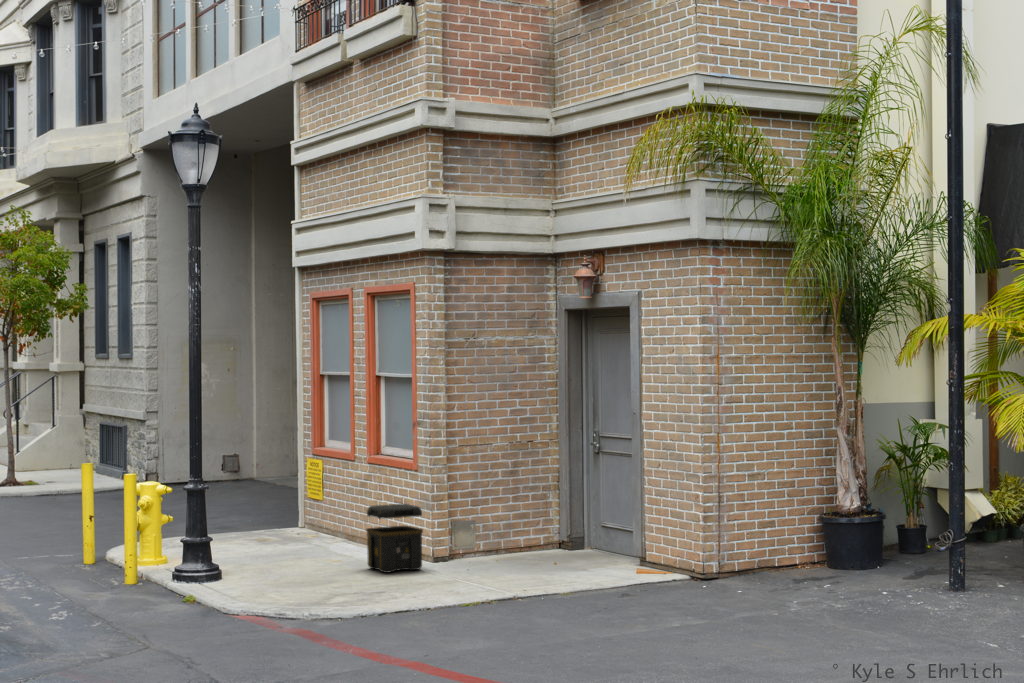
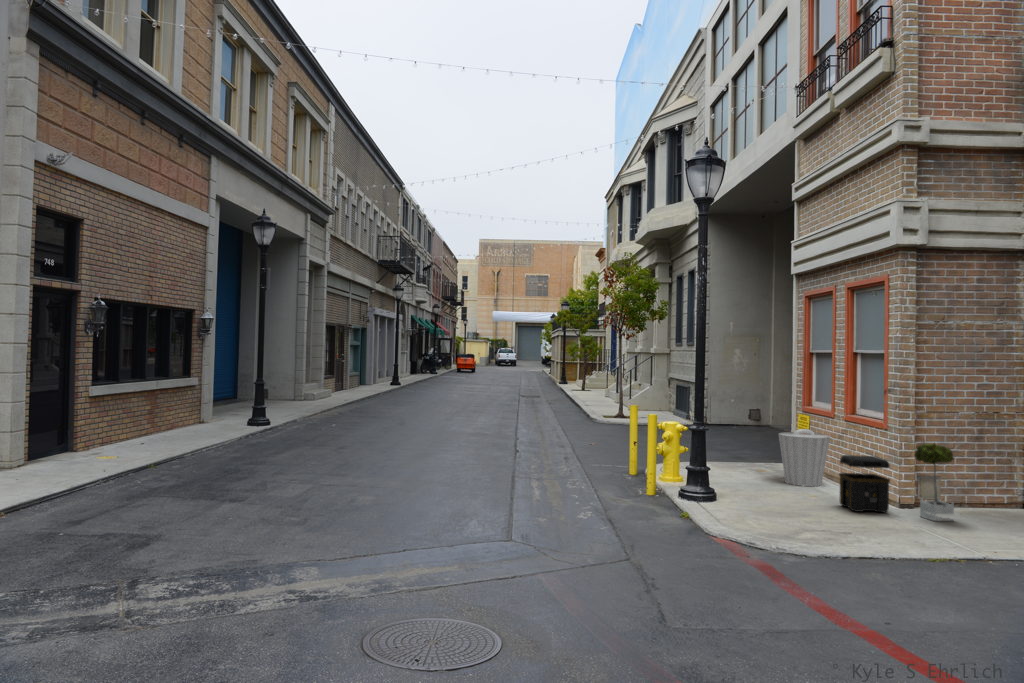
trash can: none [287,478,351,553] -> present [779,429,830,486]
potted tree: none [448,481,489,572] -> present [915,443,954,521]

